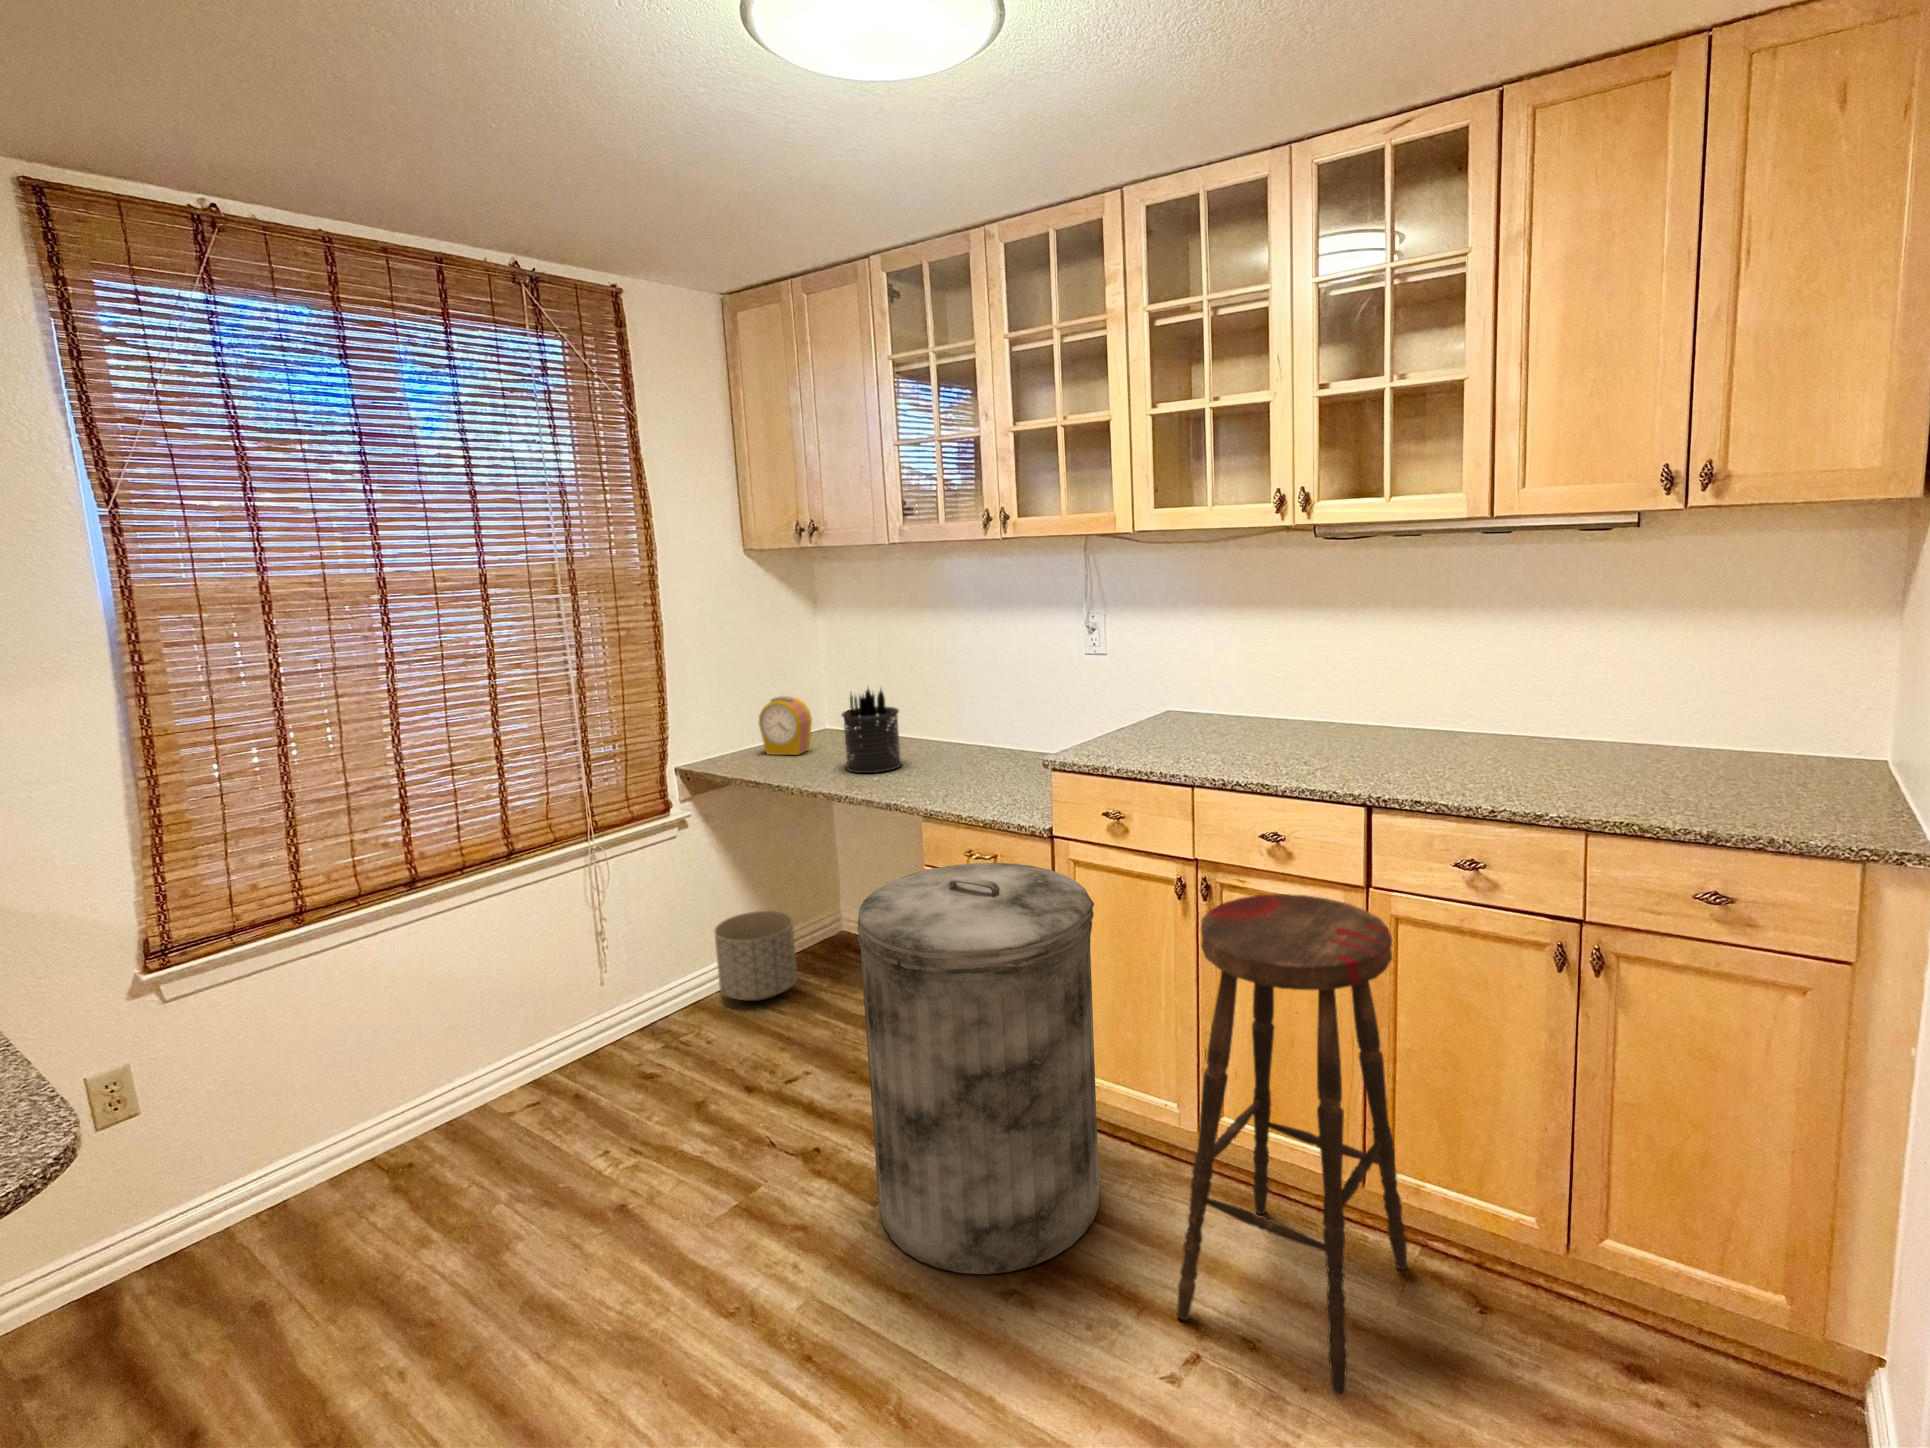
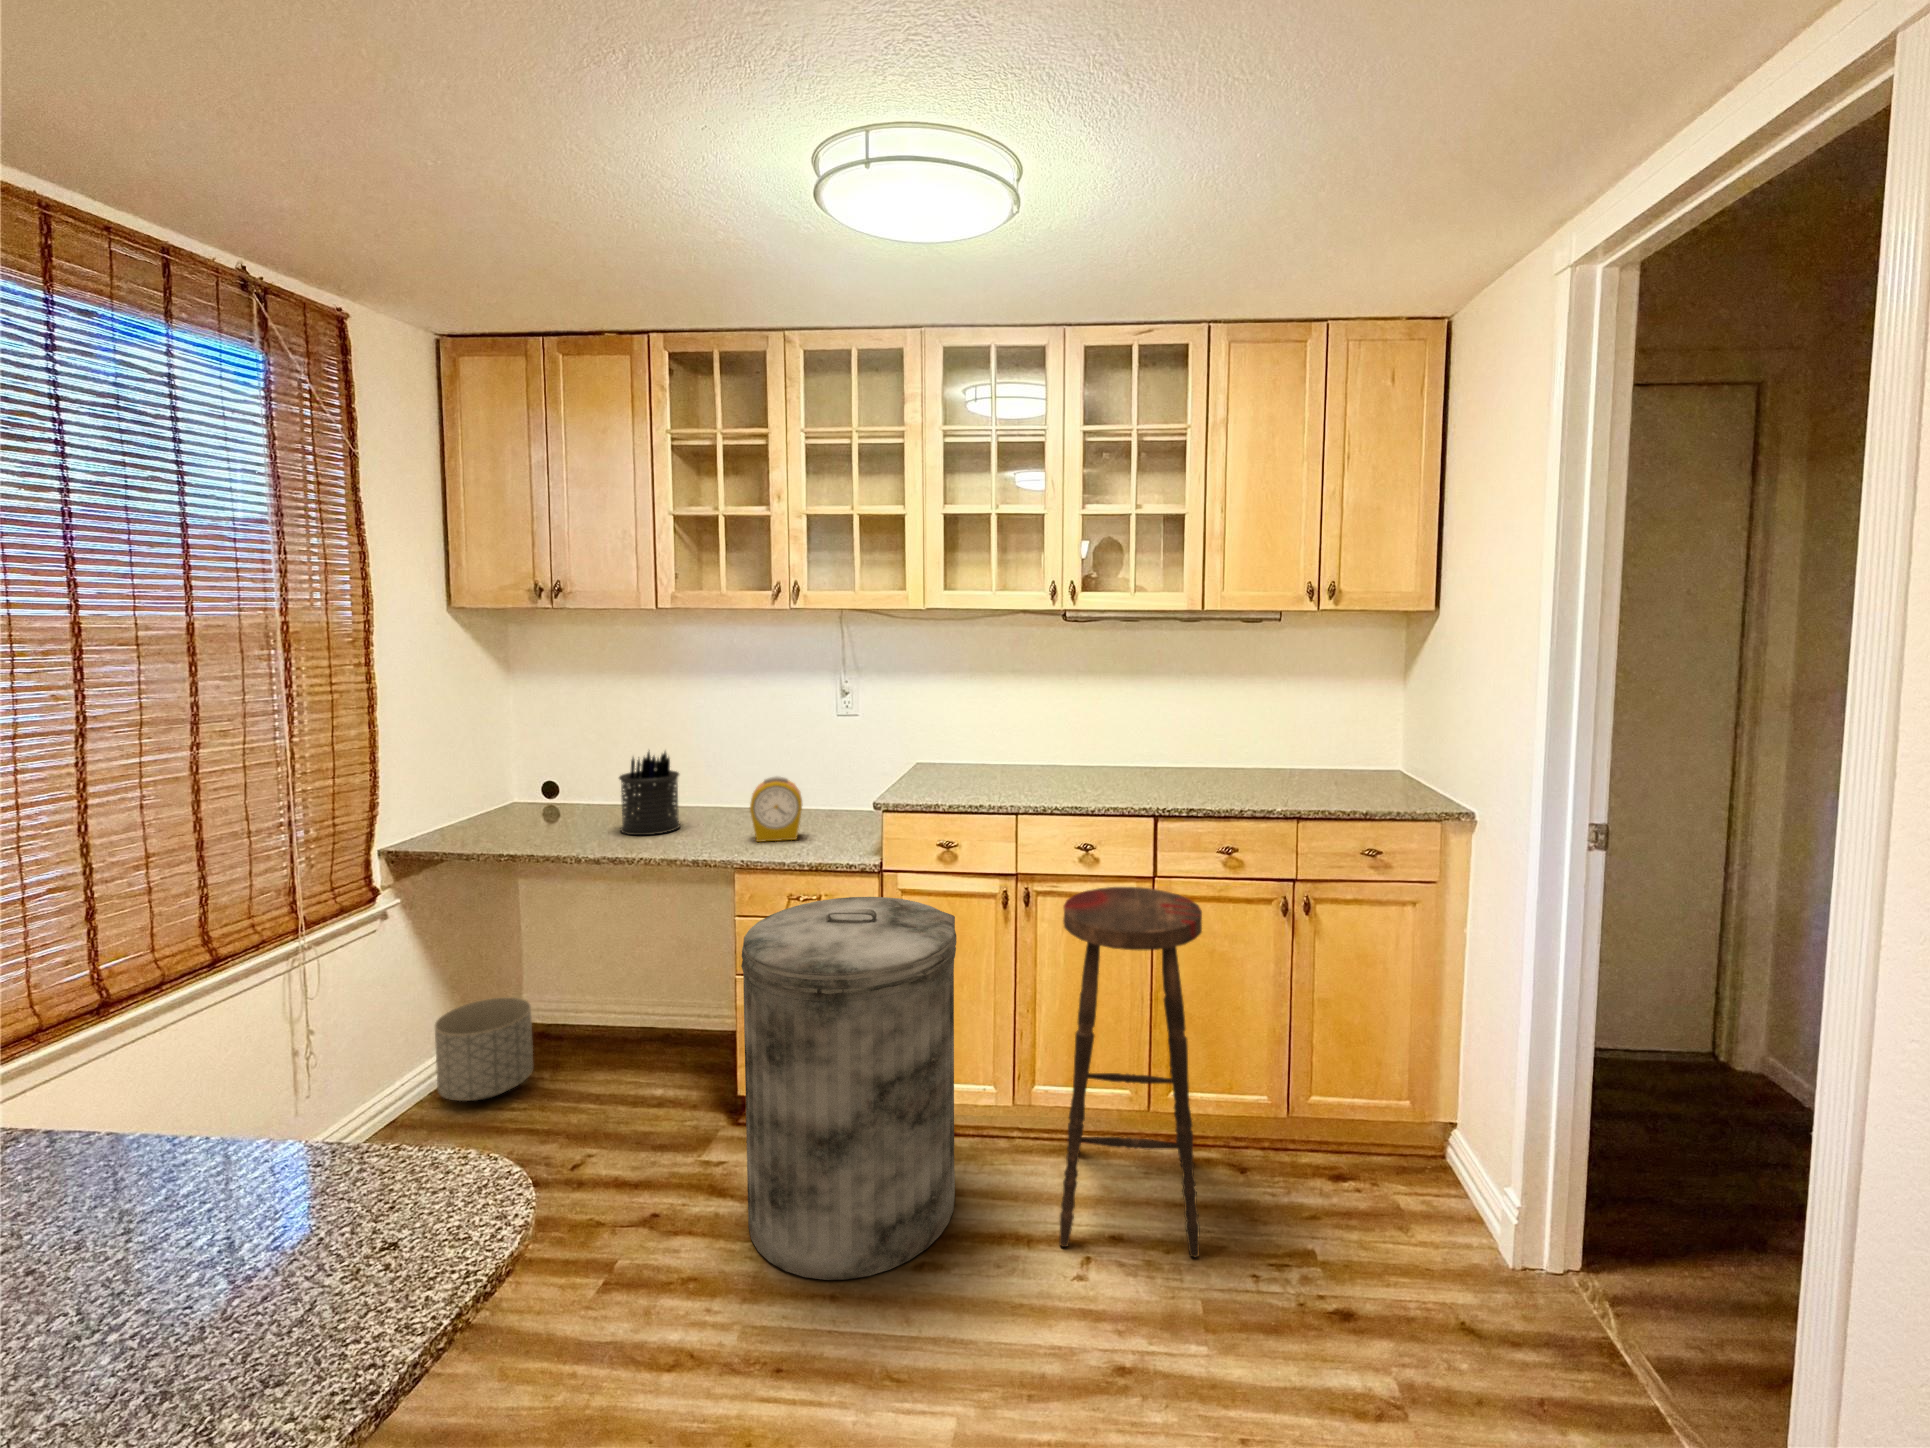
alarm clock: present [759,696,812,755] -> present [750,776,802,842]

